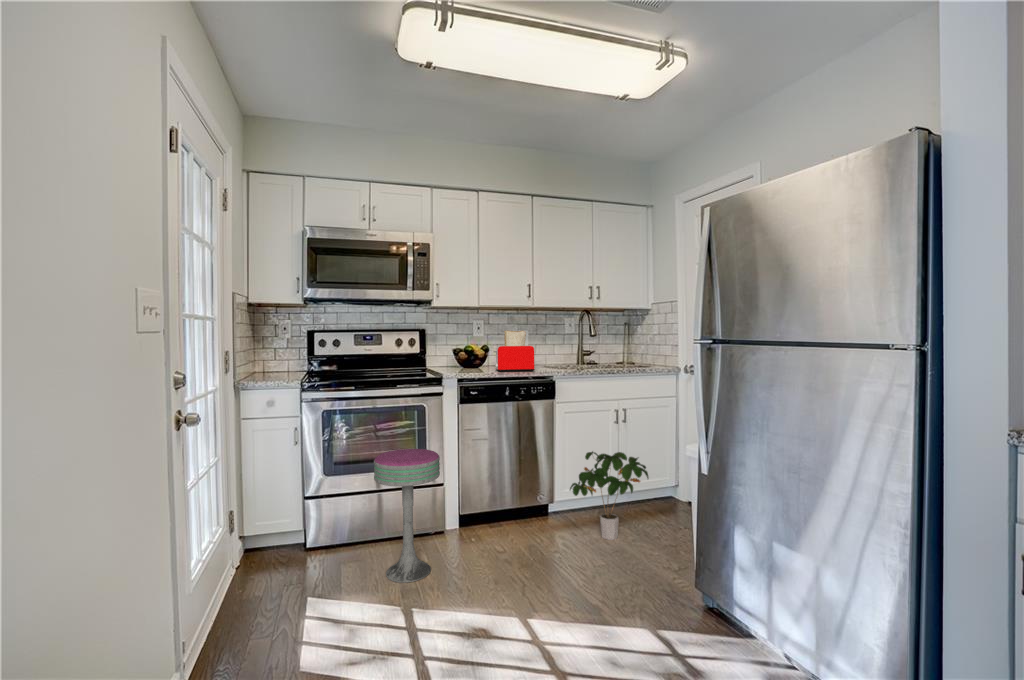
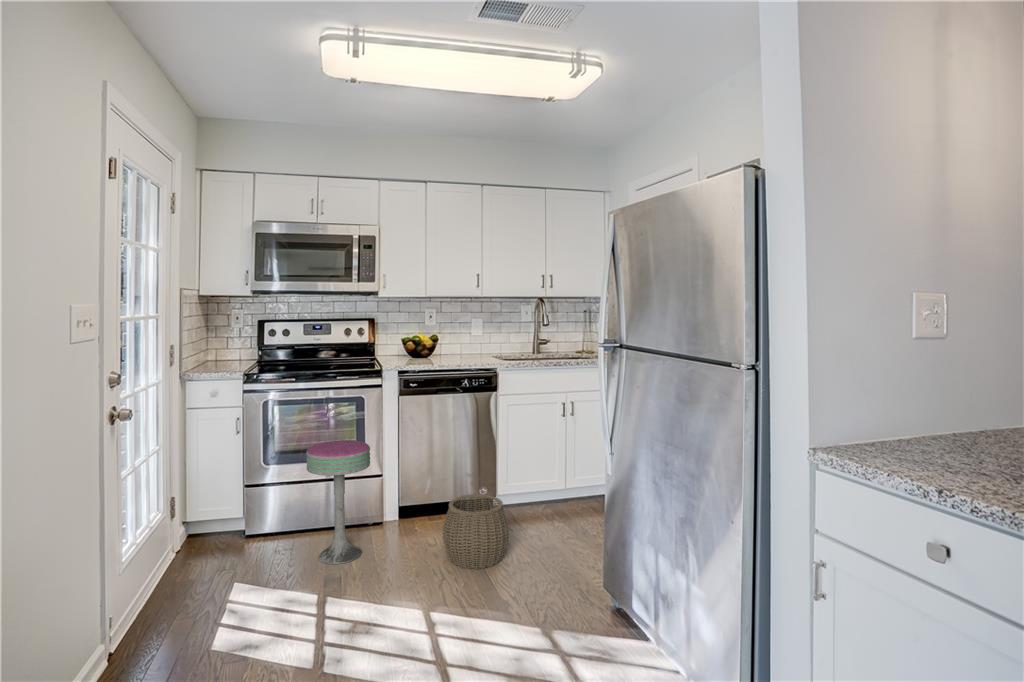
toaster: present [494,330,535,372] -> none [442,323,482,365]
potted plant: present [570,451,649,540] -> none [507,445,581,531]
woven basket: none [518,503,588,584] -> present [442,494,509,569]

